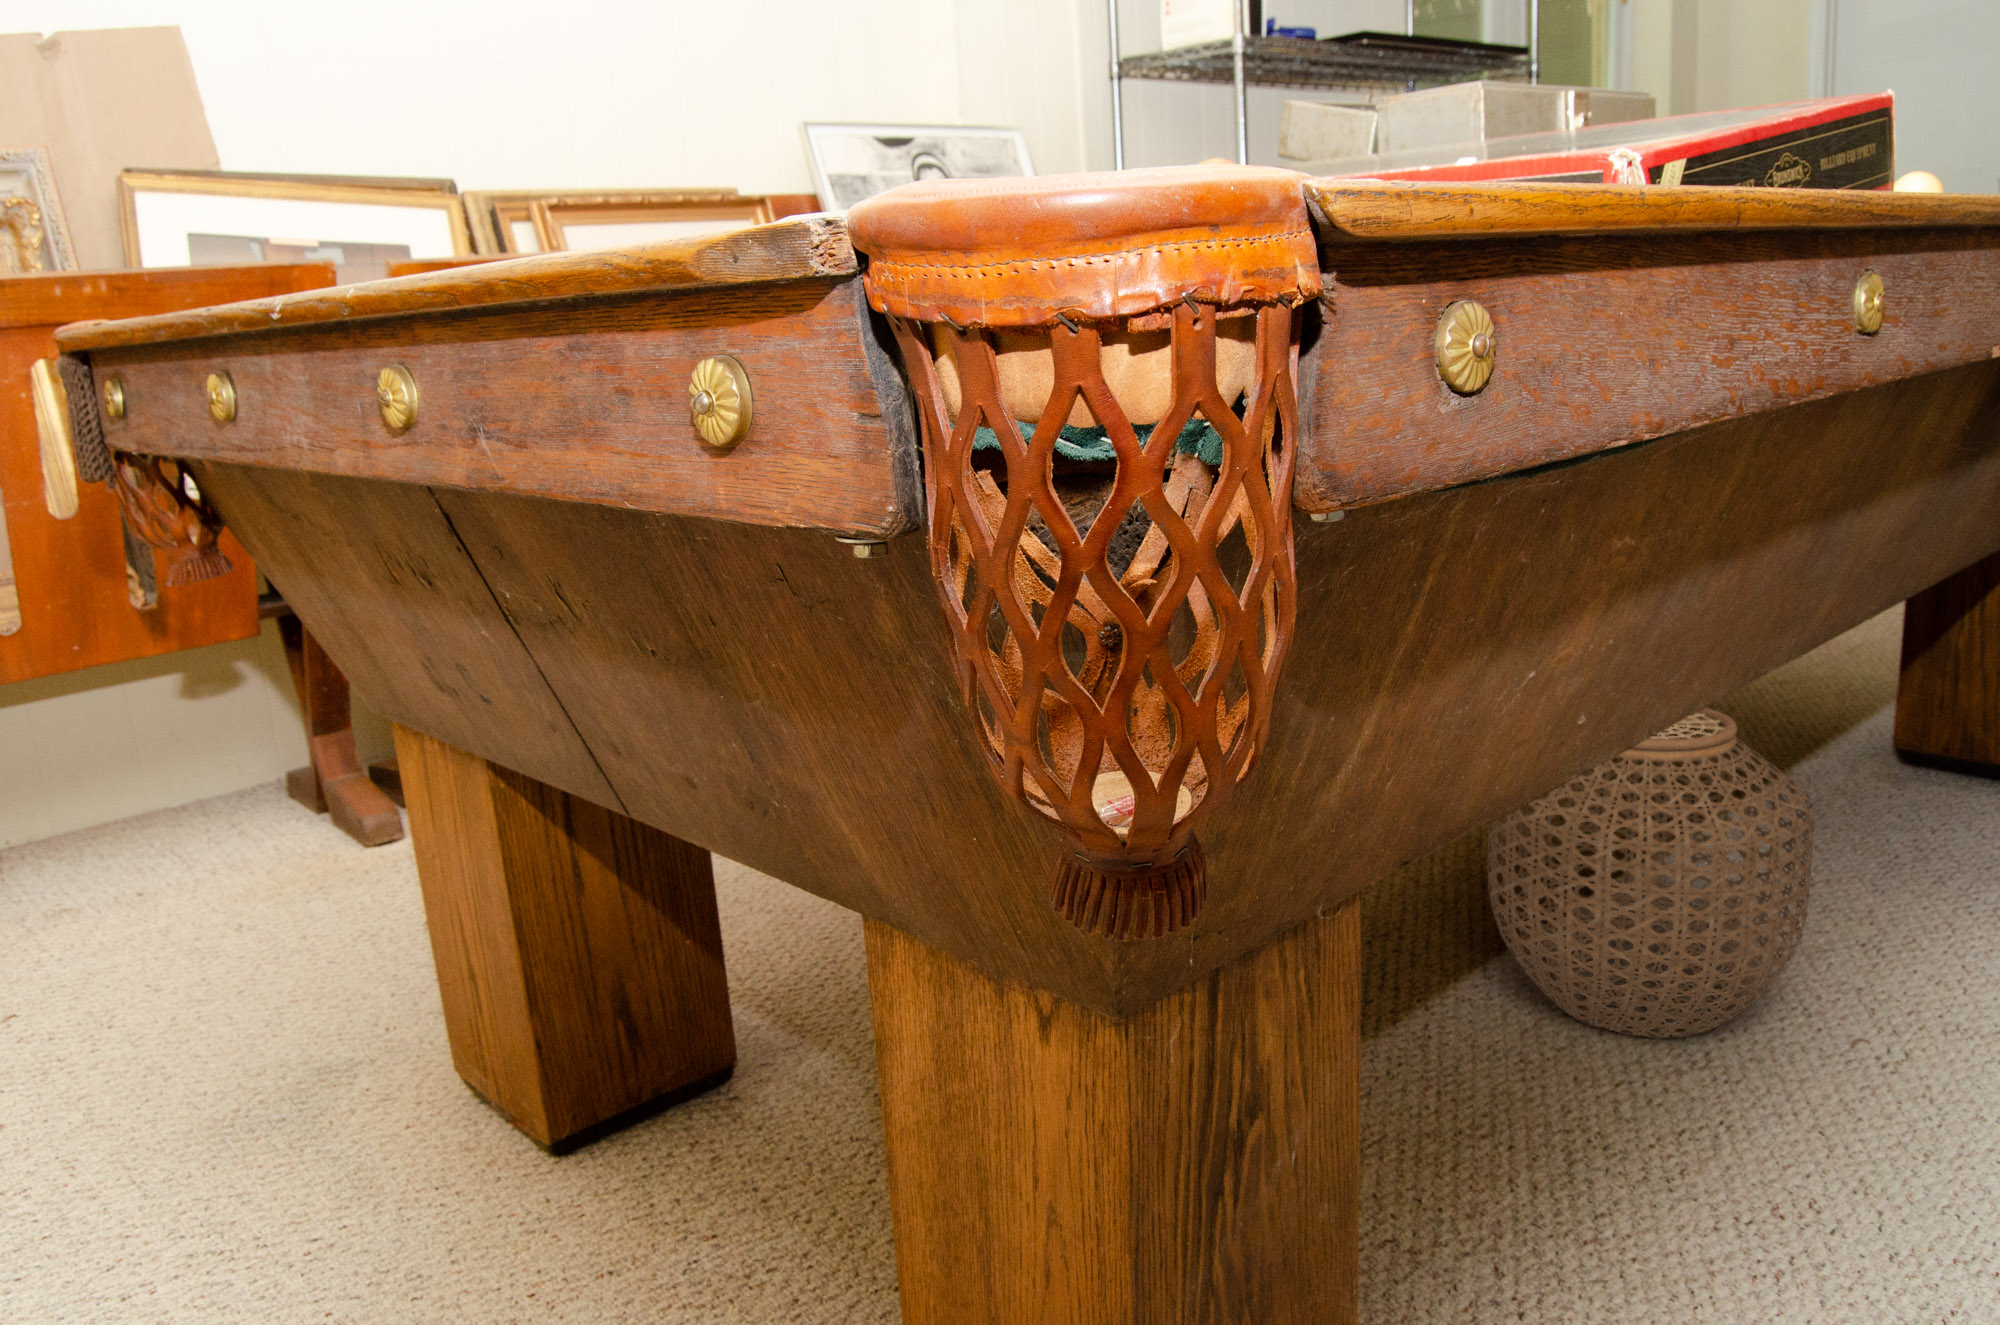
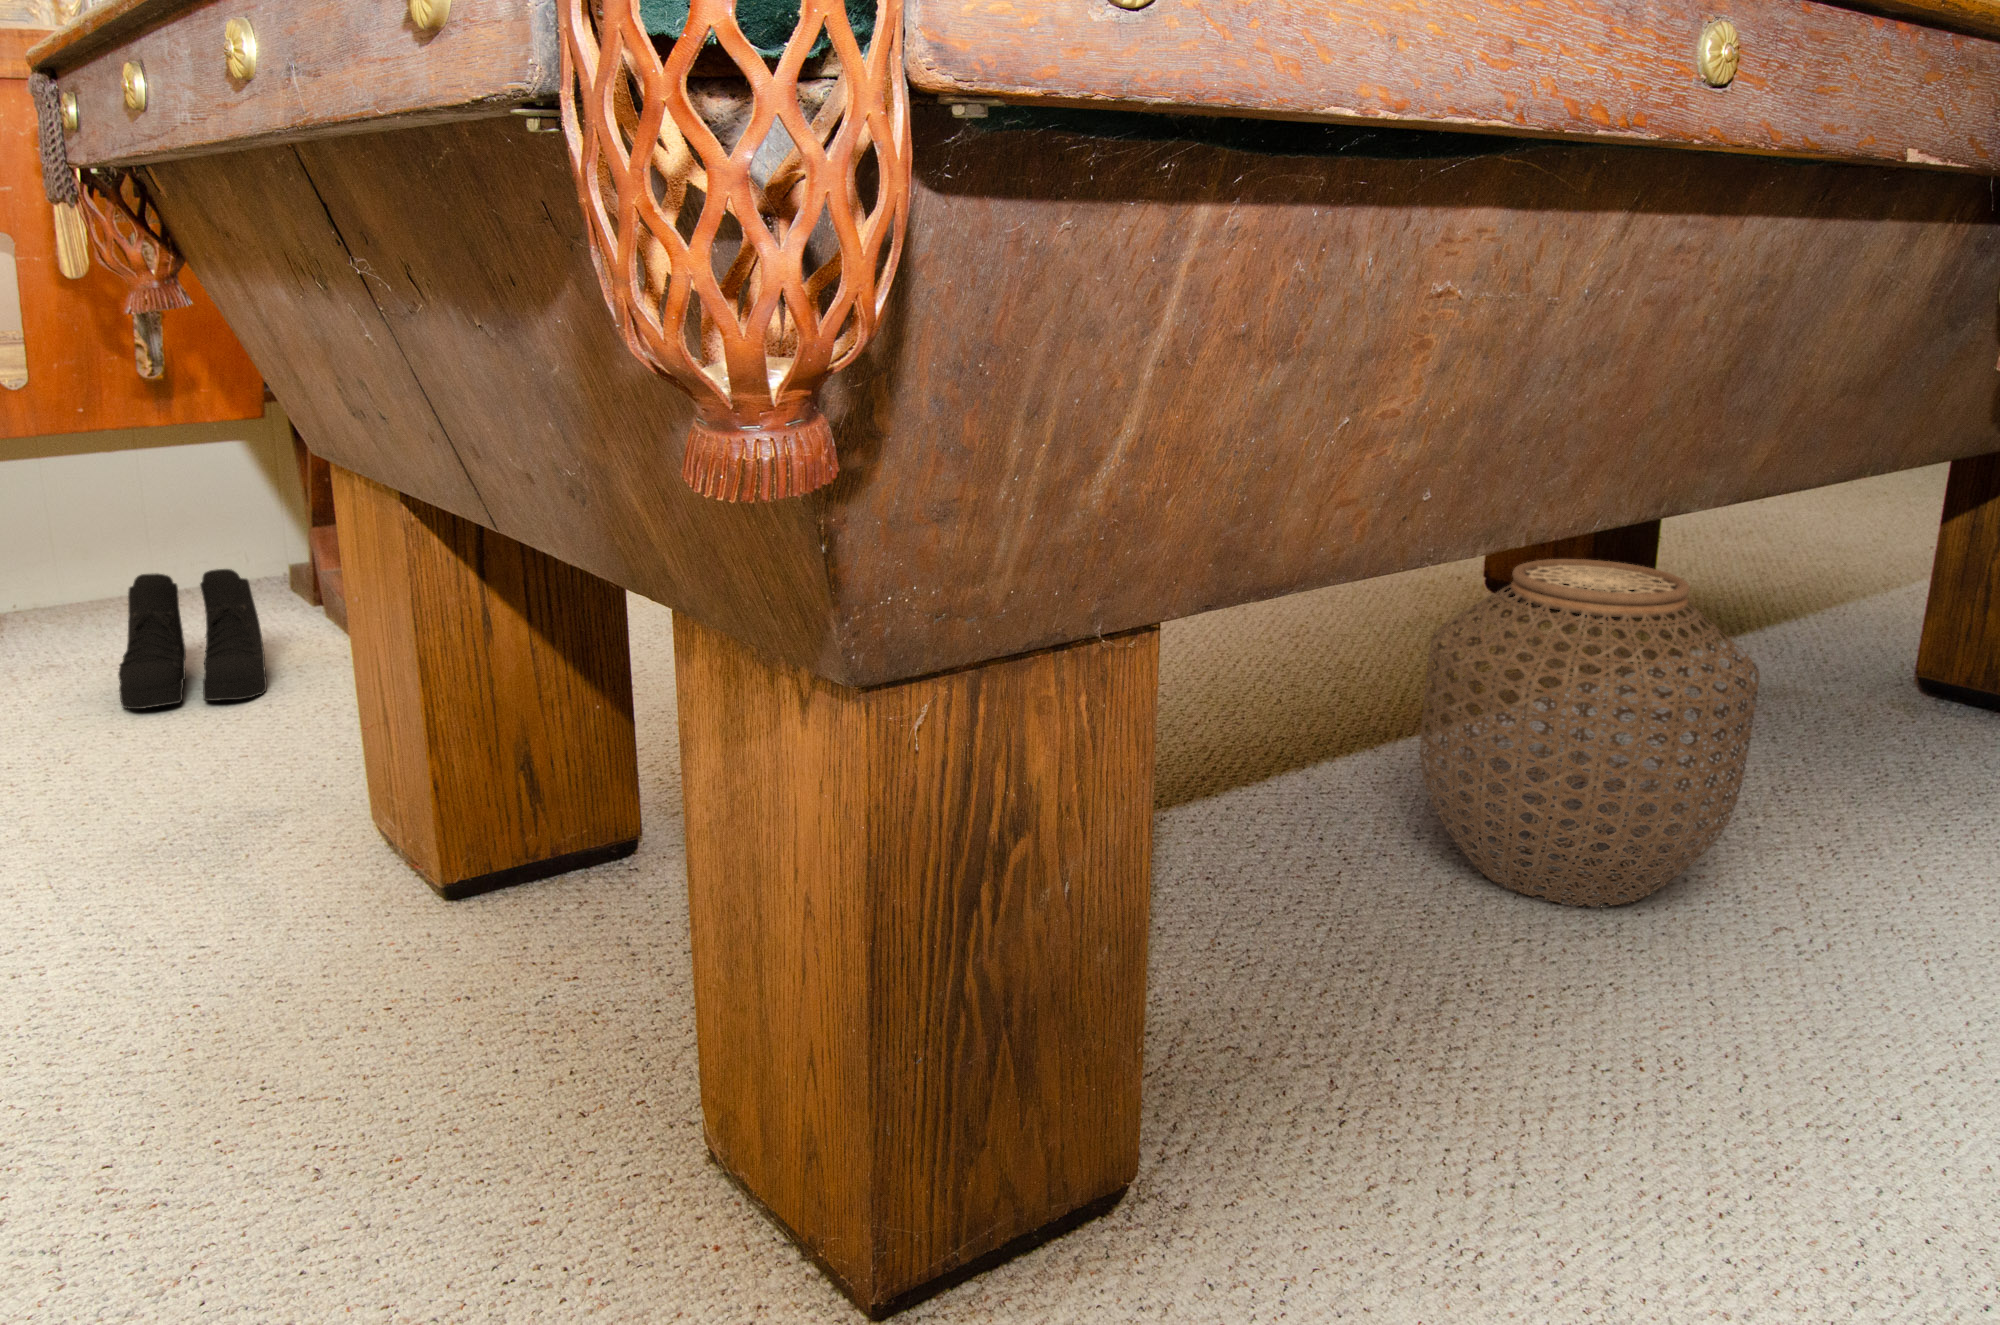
boots: none [145,804,297,963] -> present [118,569,267,709]

